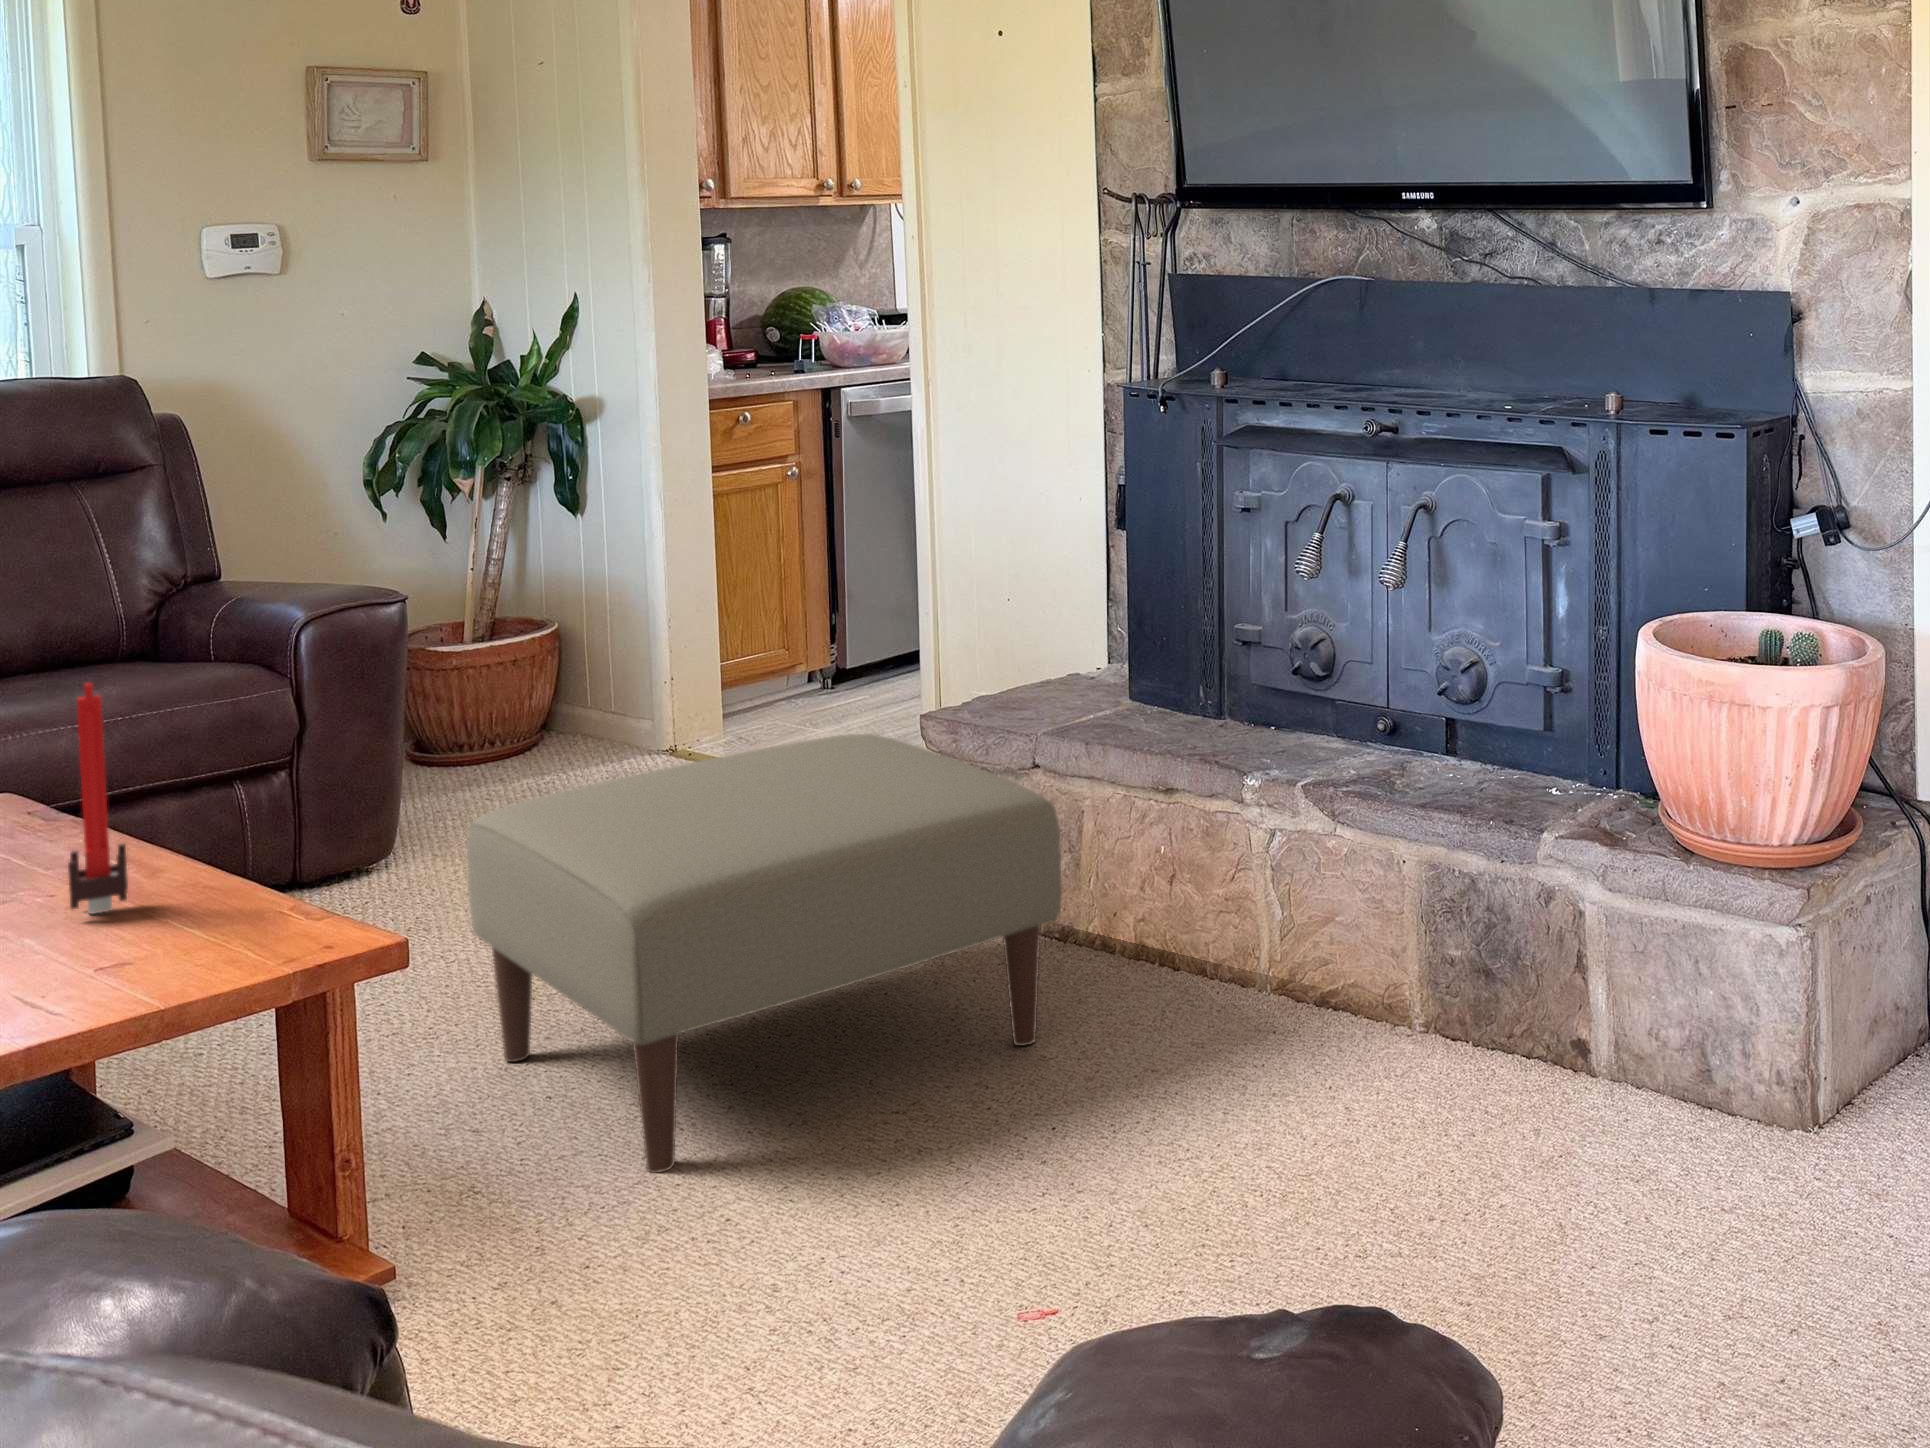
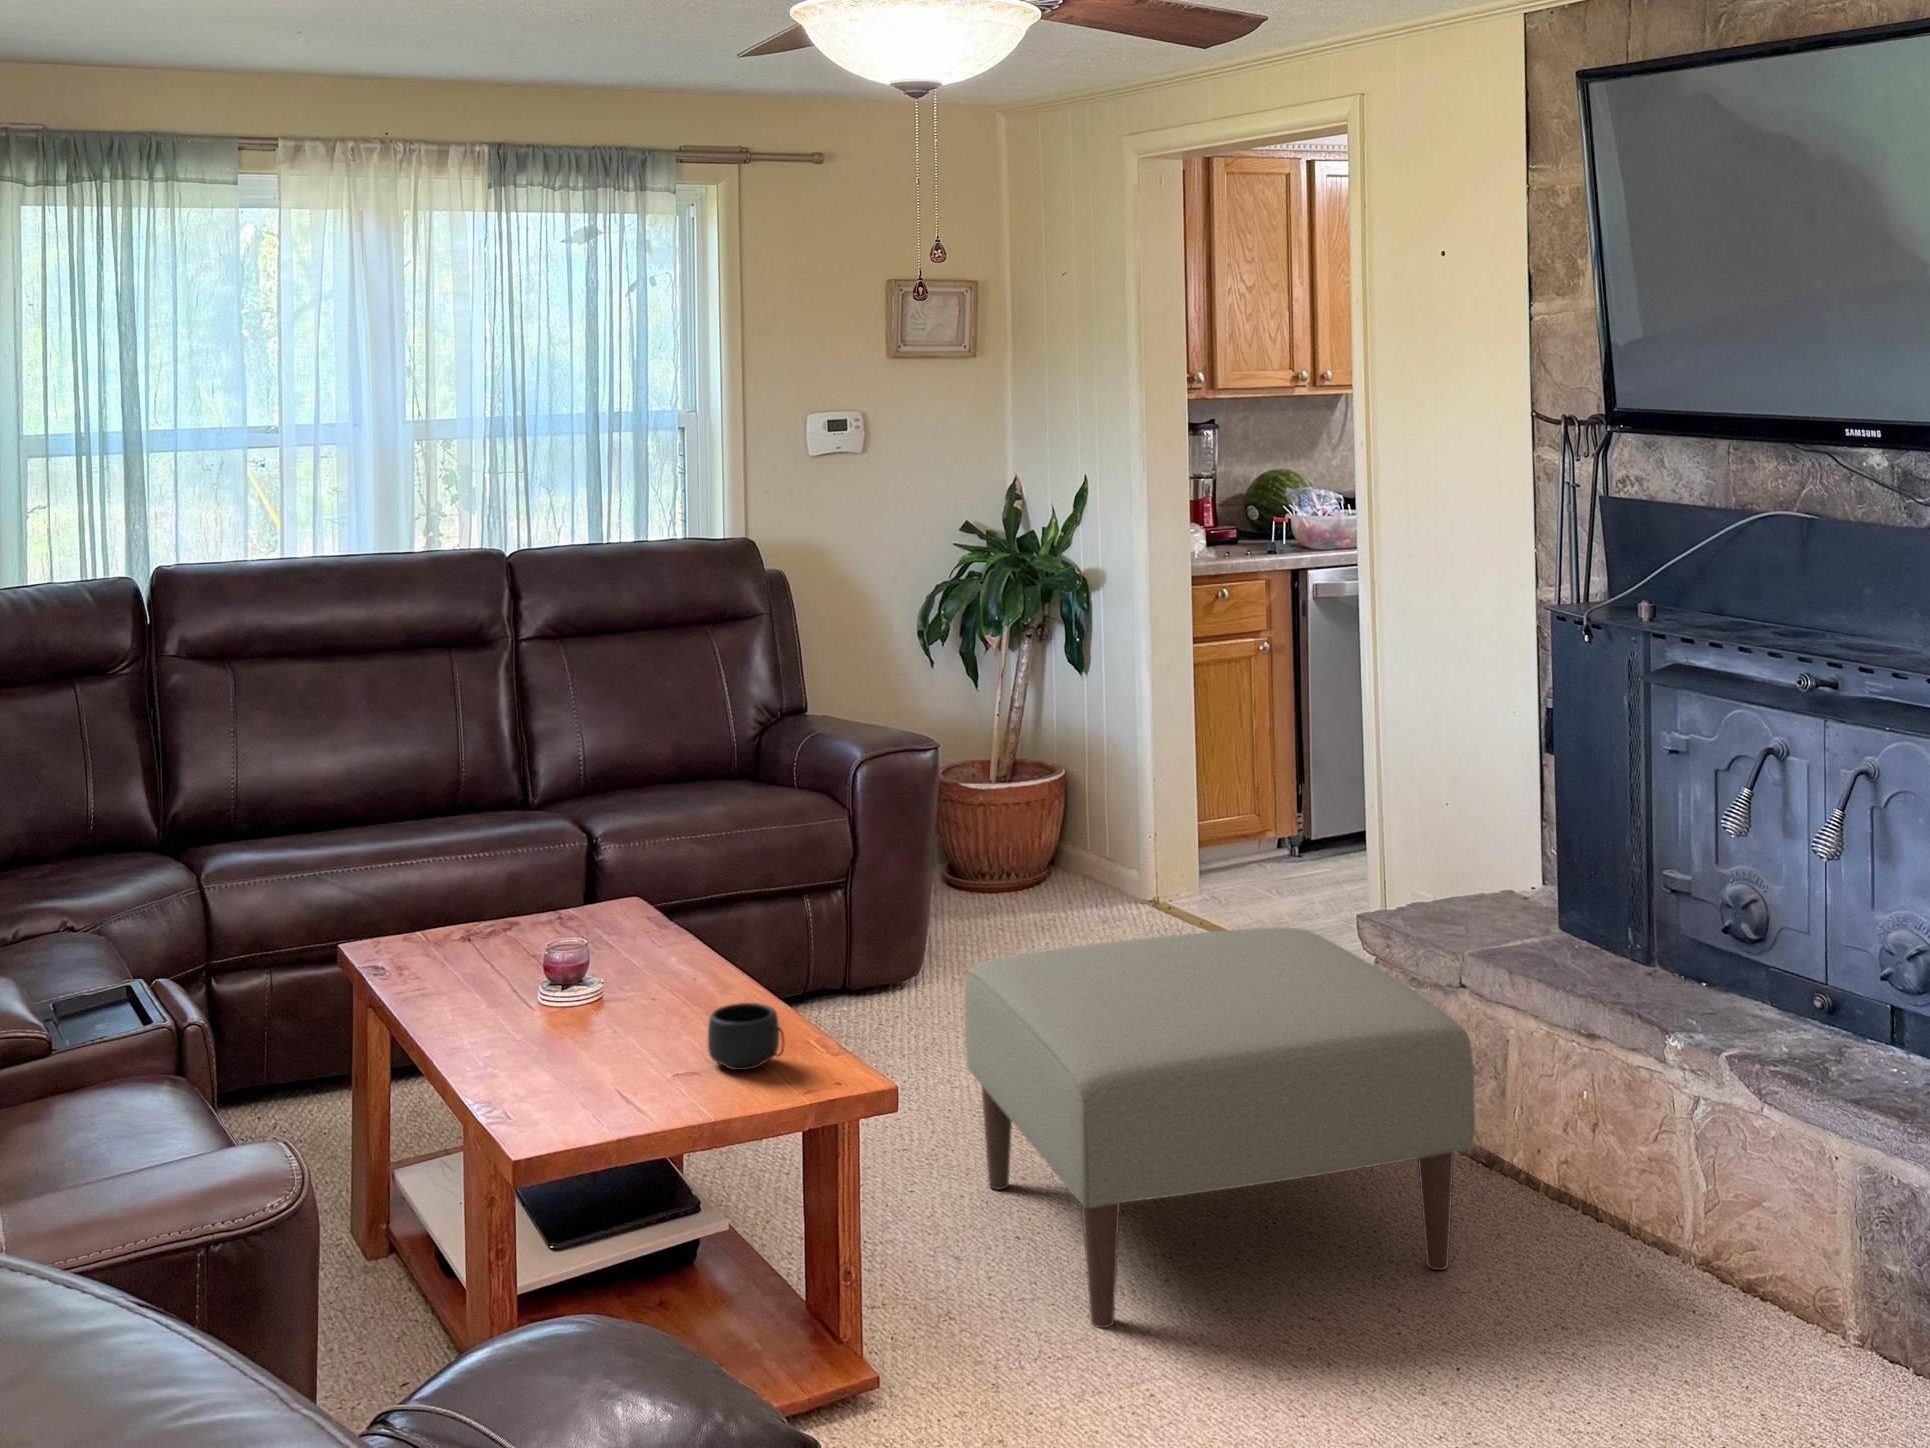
candle: present [68,684,128,914] -> none [671,828,712,1017]
mug: none [131,878,243,959] -> present [708,1003,784,1070]

